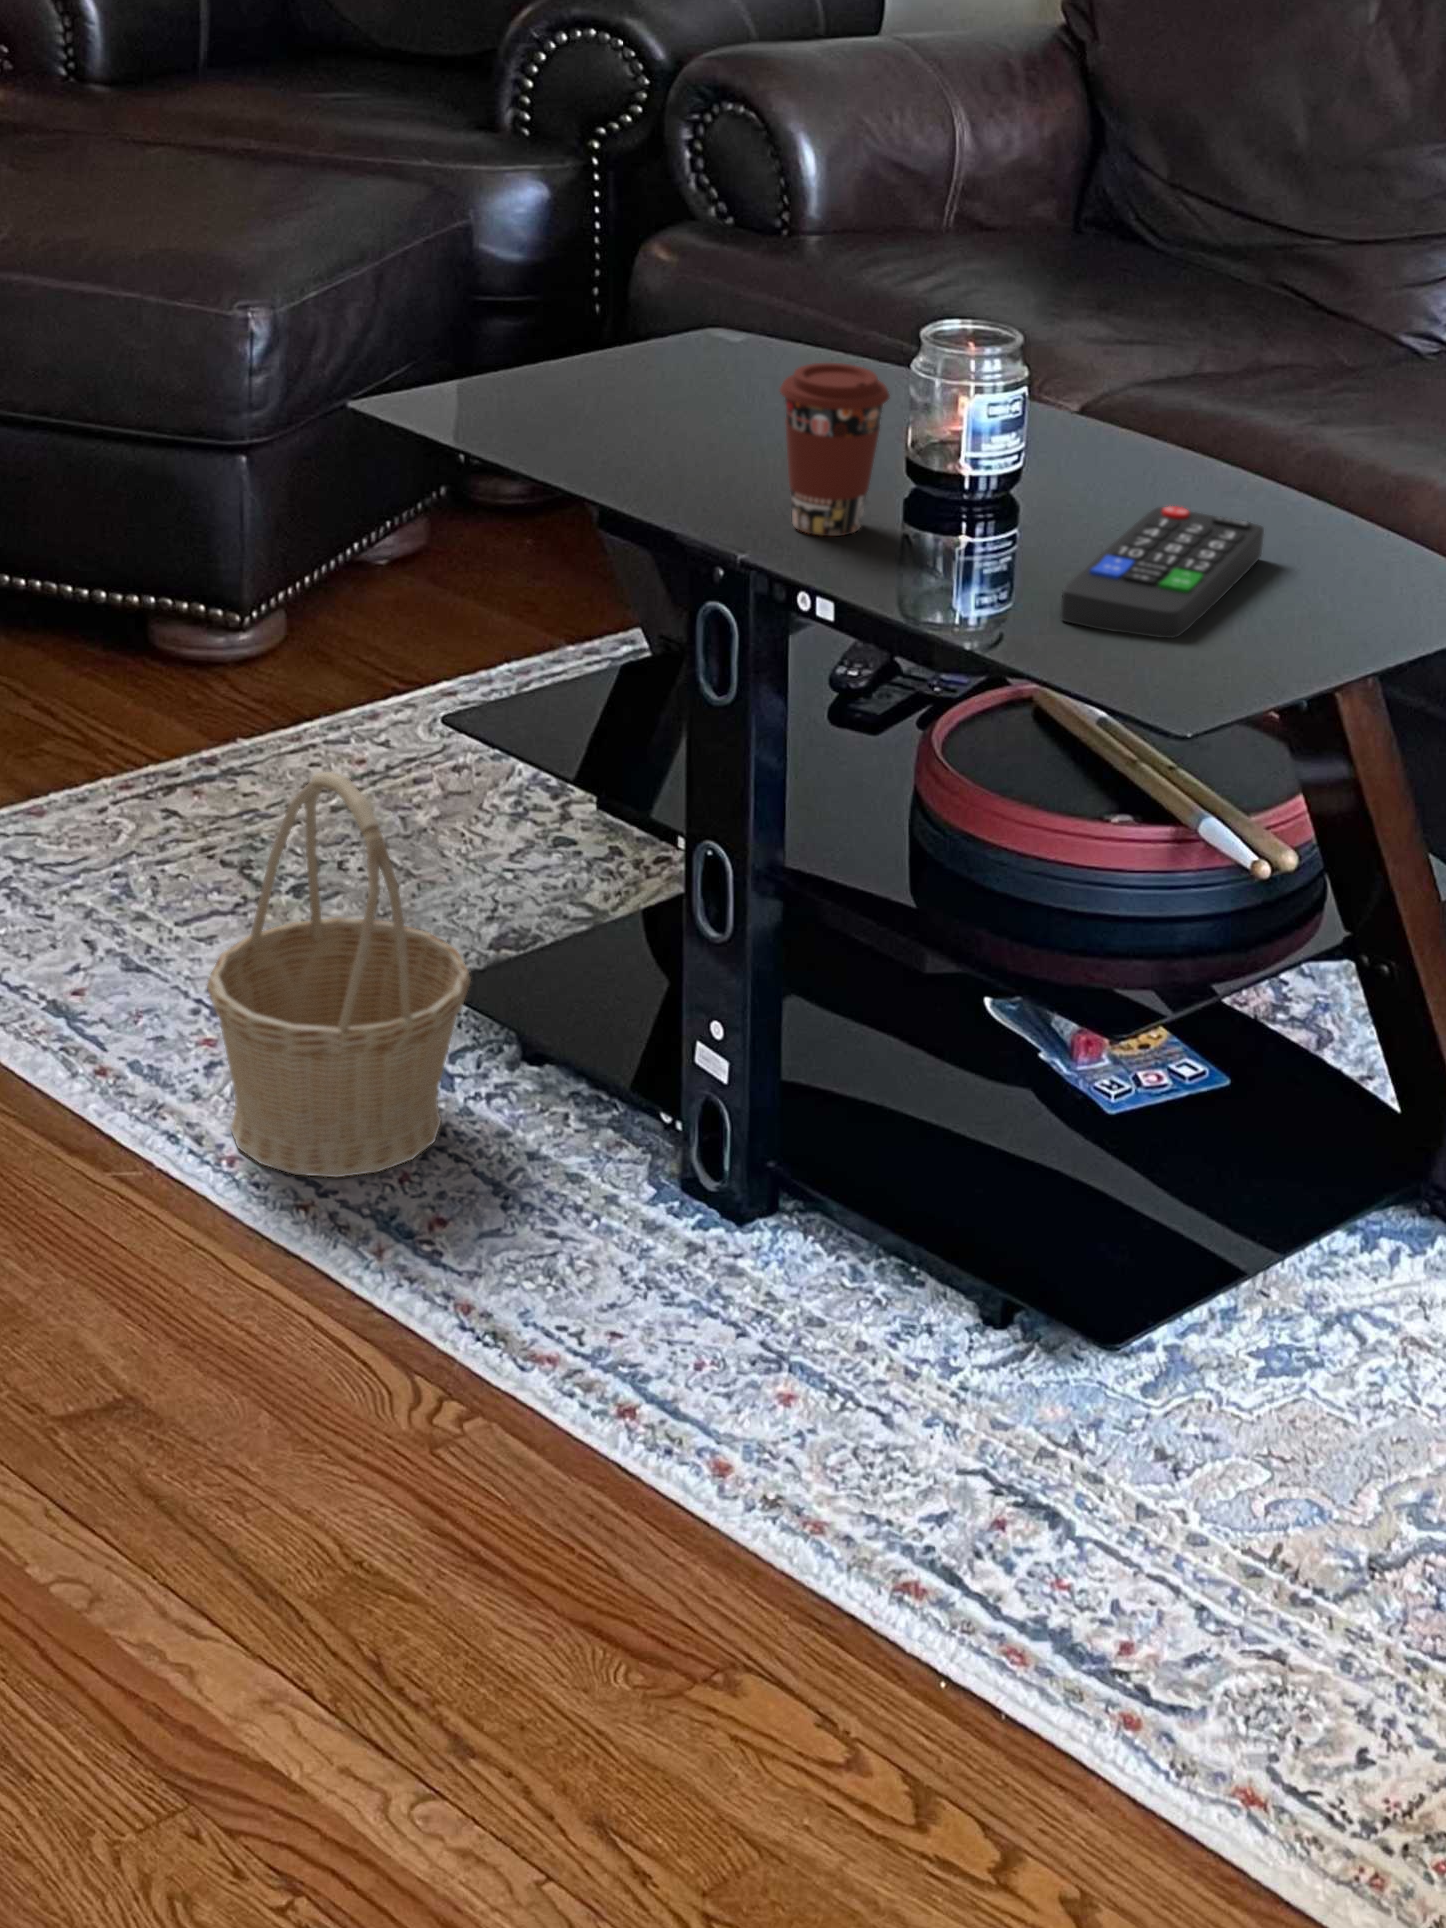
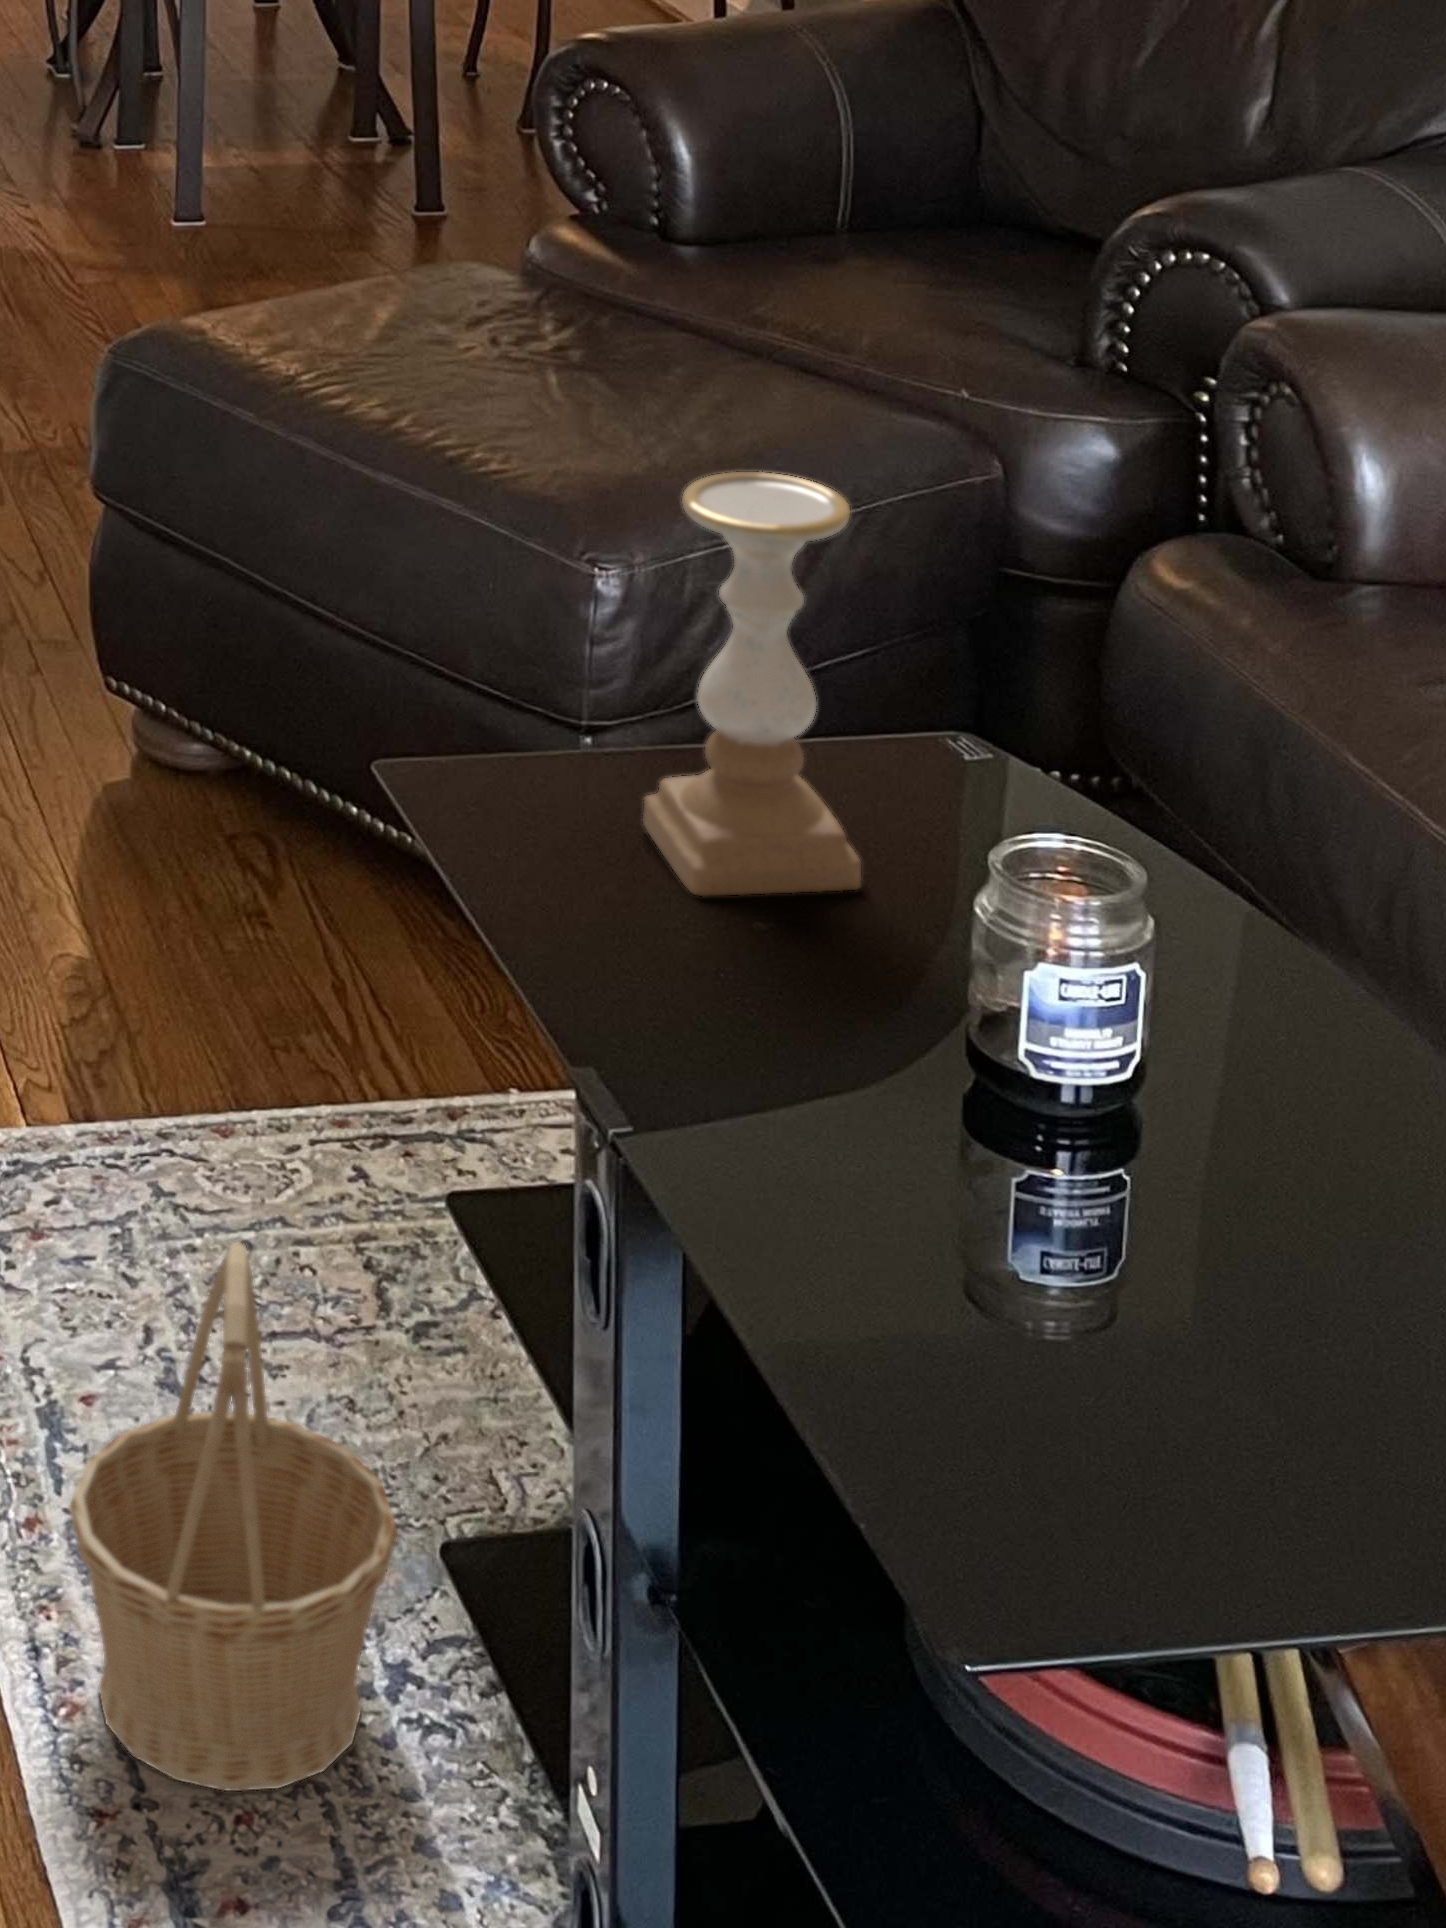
candle holder: none [536,131,715,446] -> present [643,472,861,896]
coffee cup: present [780,363,890,536] -> none [739,875,900,1133]
remote control: present [1060,506,1264,638] -> none [953,1222,1416,1489]

